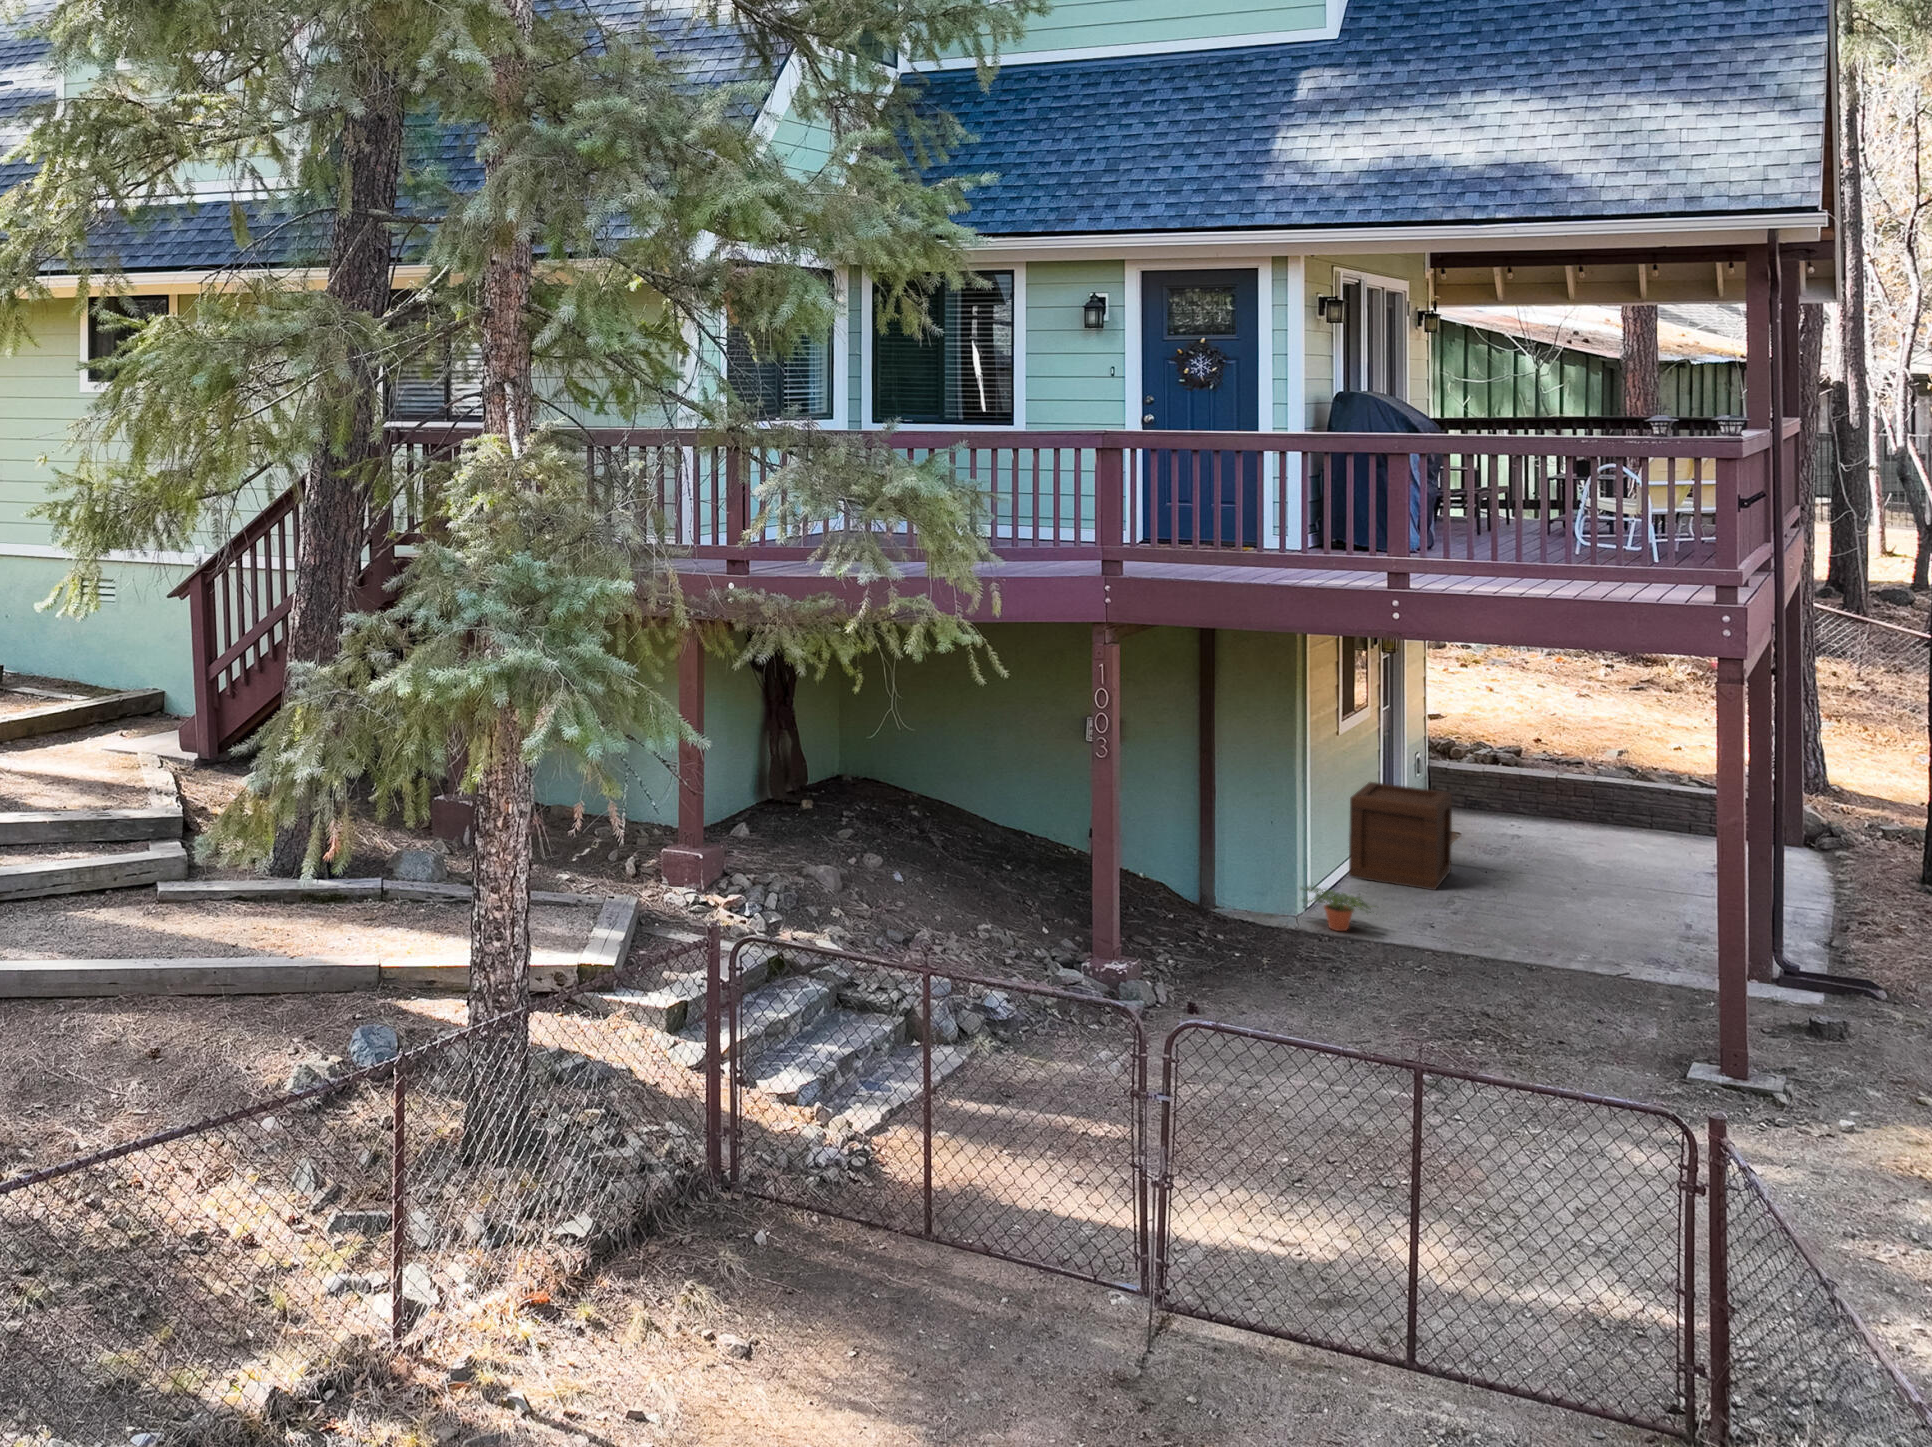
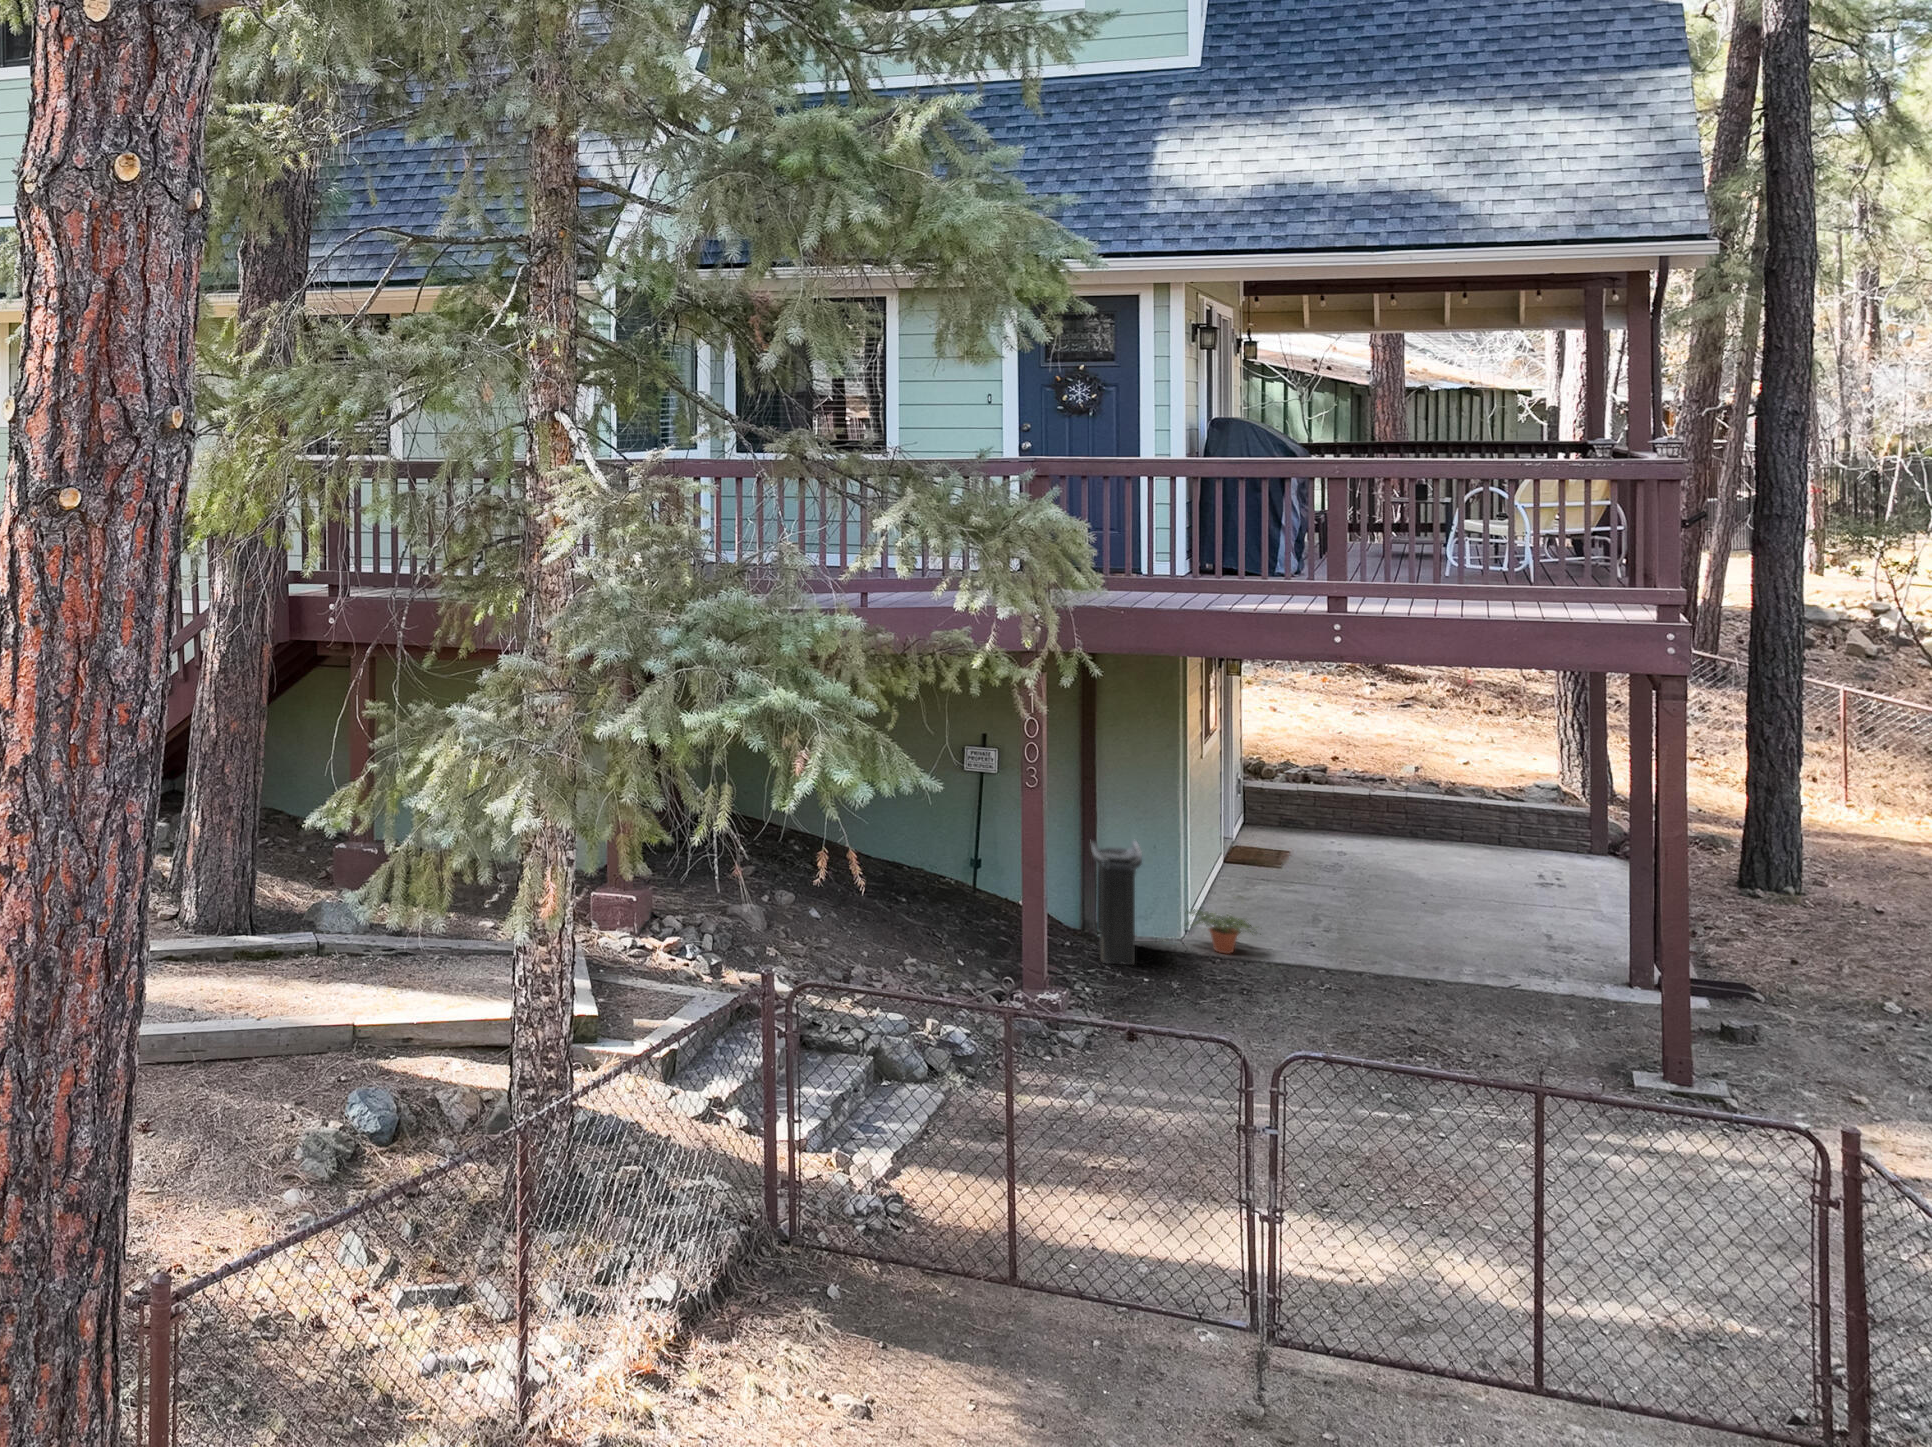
wooden crate: present [1349,782,1452,890] -> none [1209,805,1302,911]
trash can: none [1201,809,1252,939] -> present [1091,841,1142,965]

